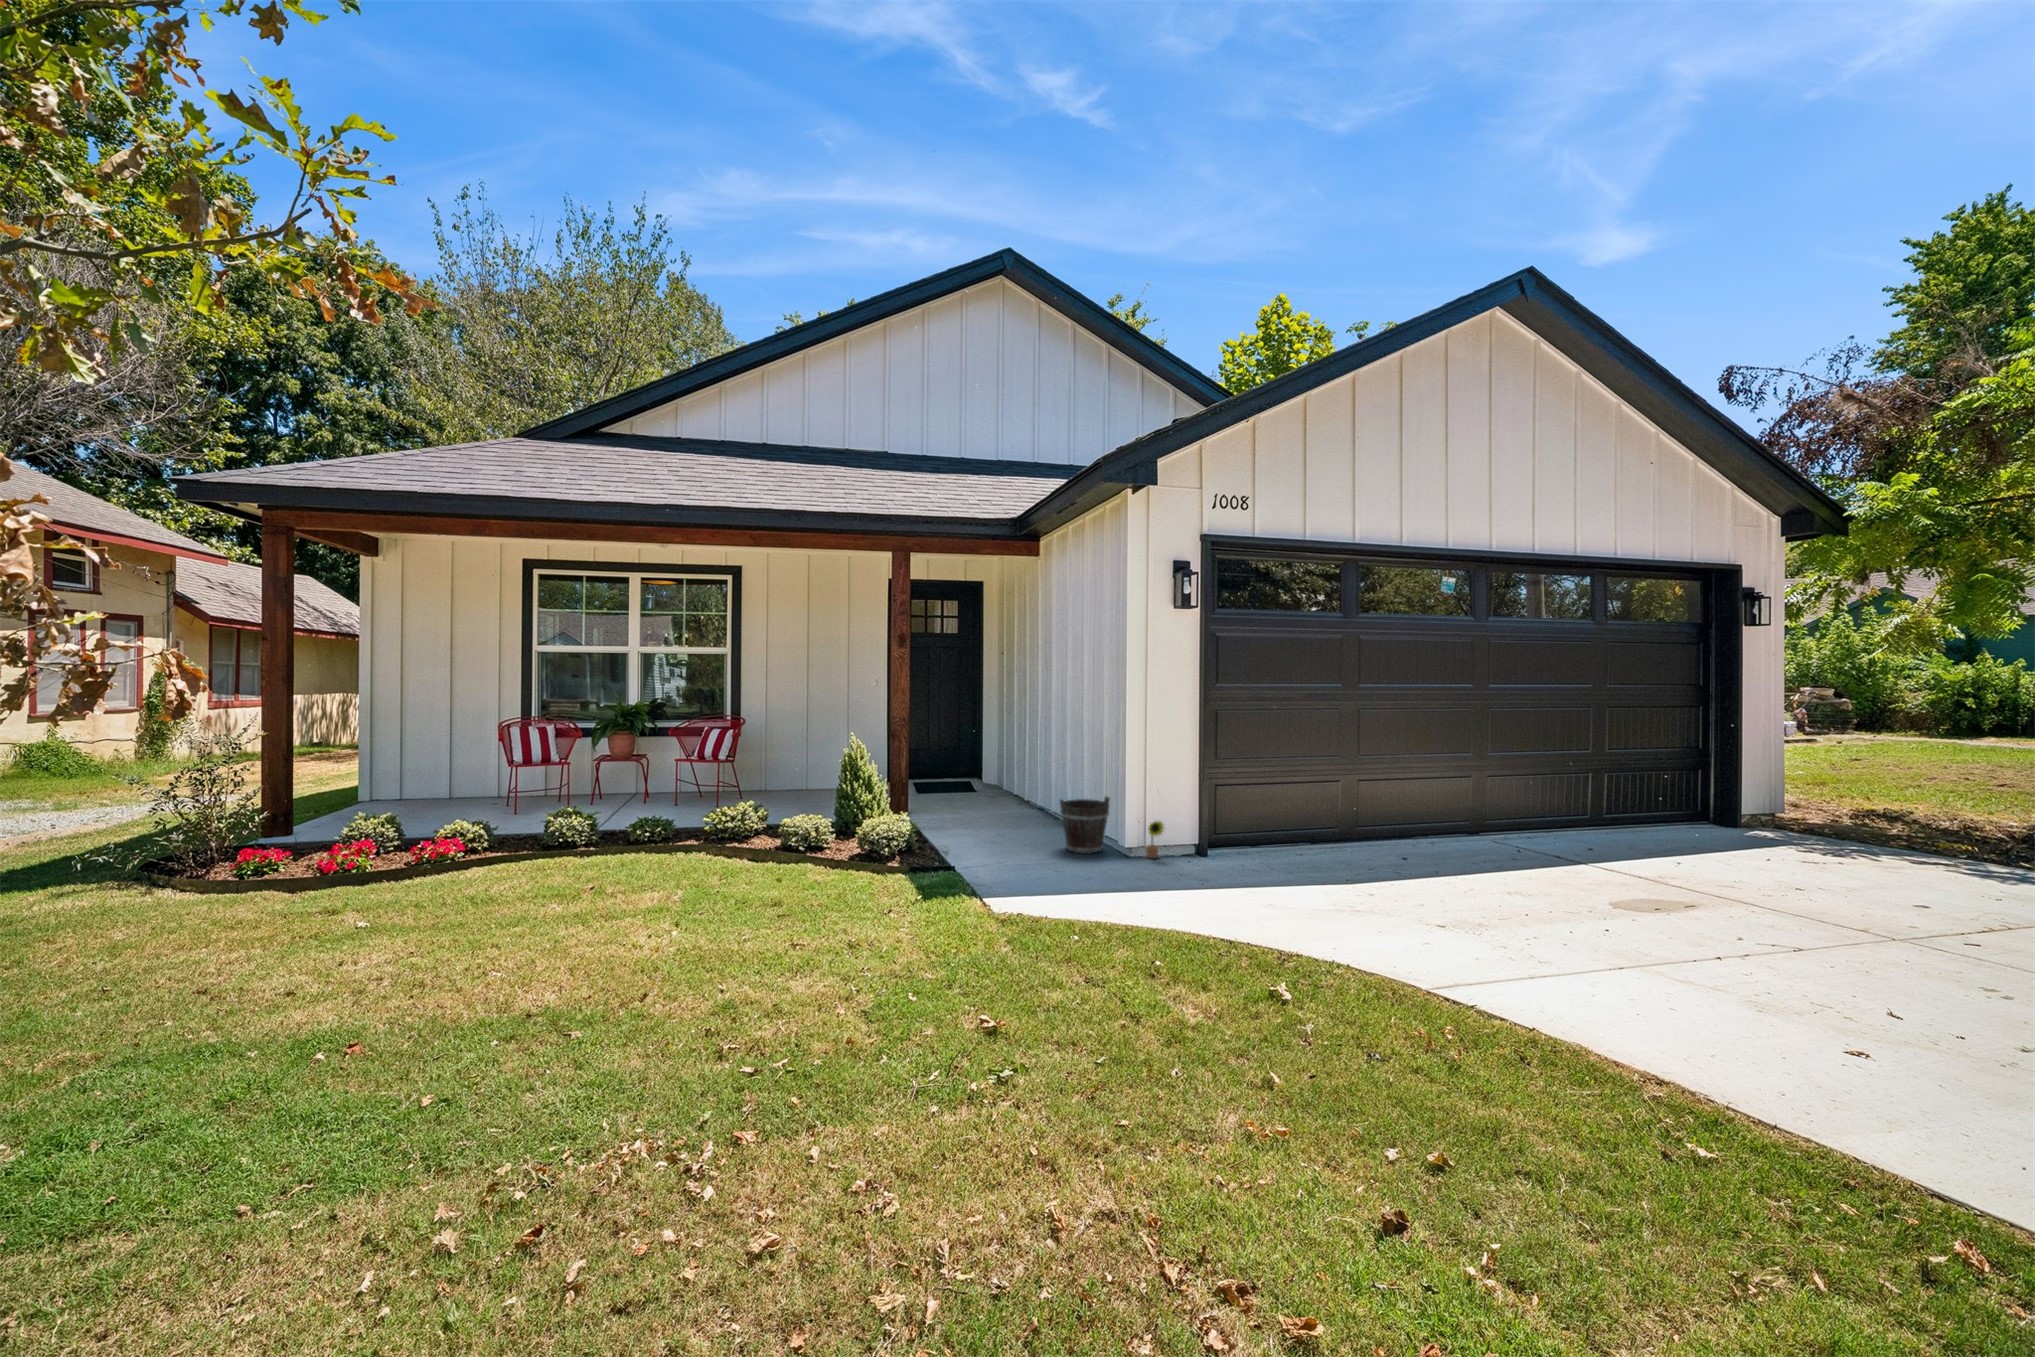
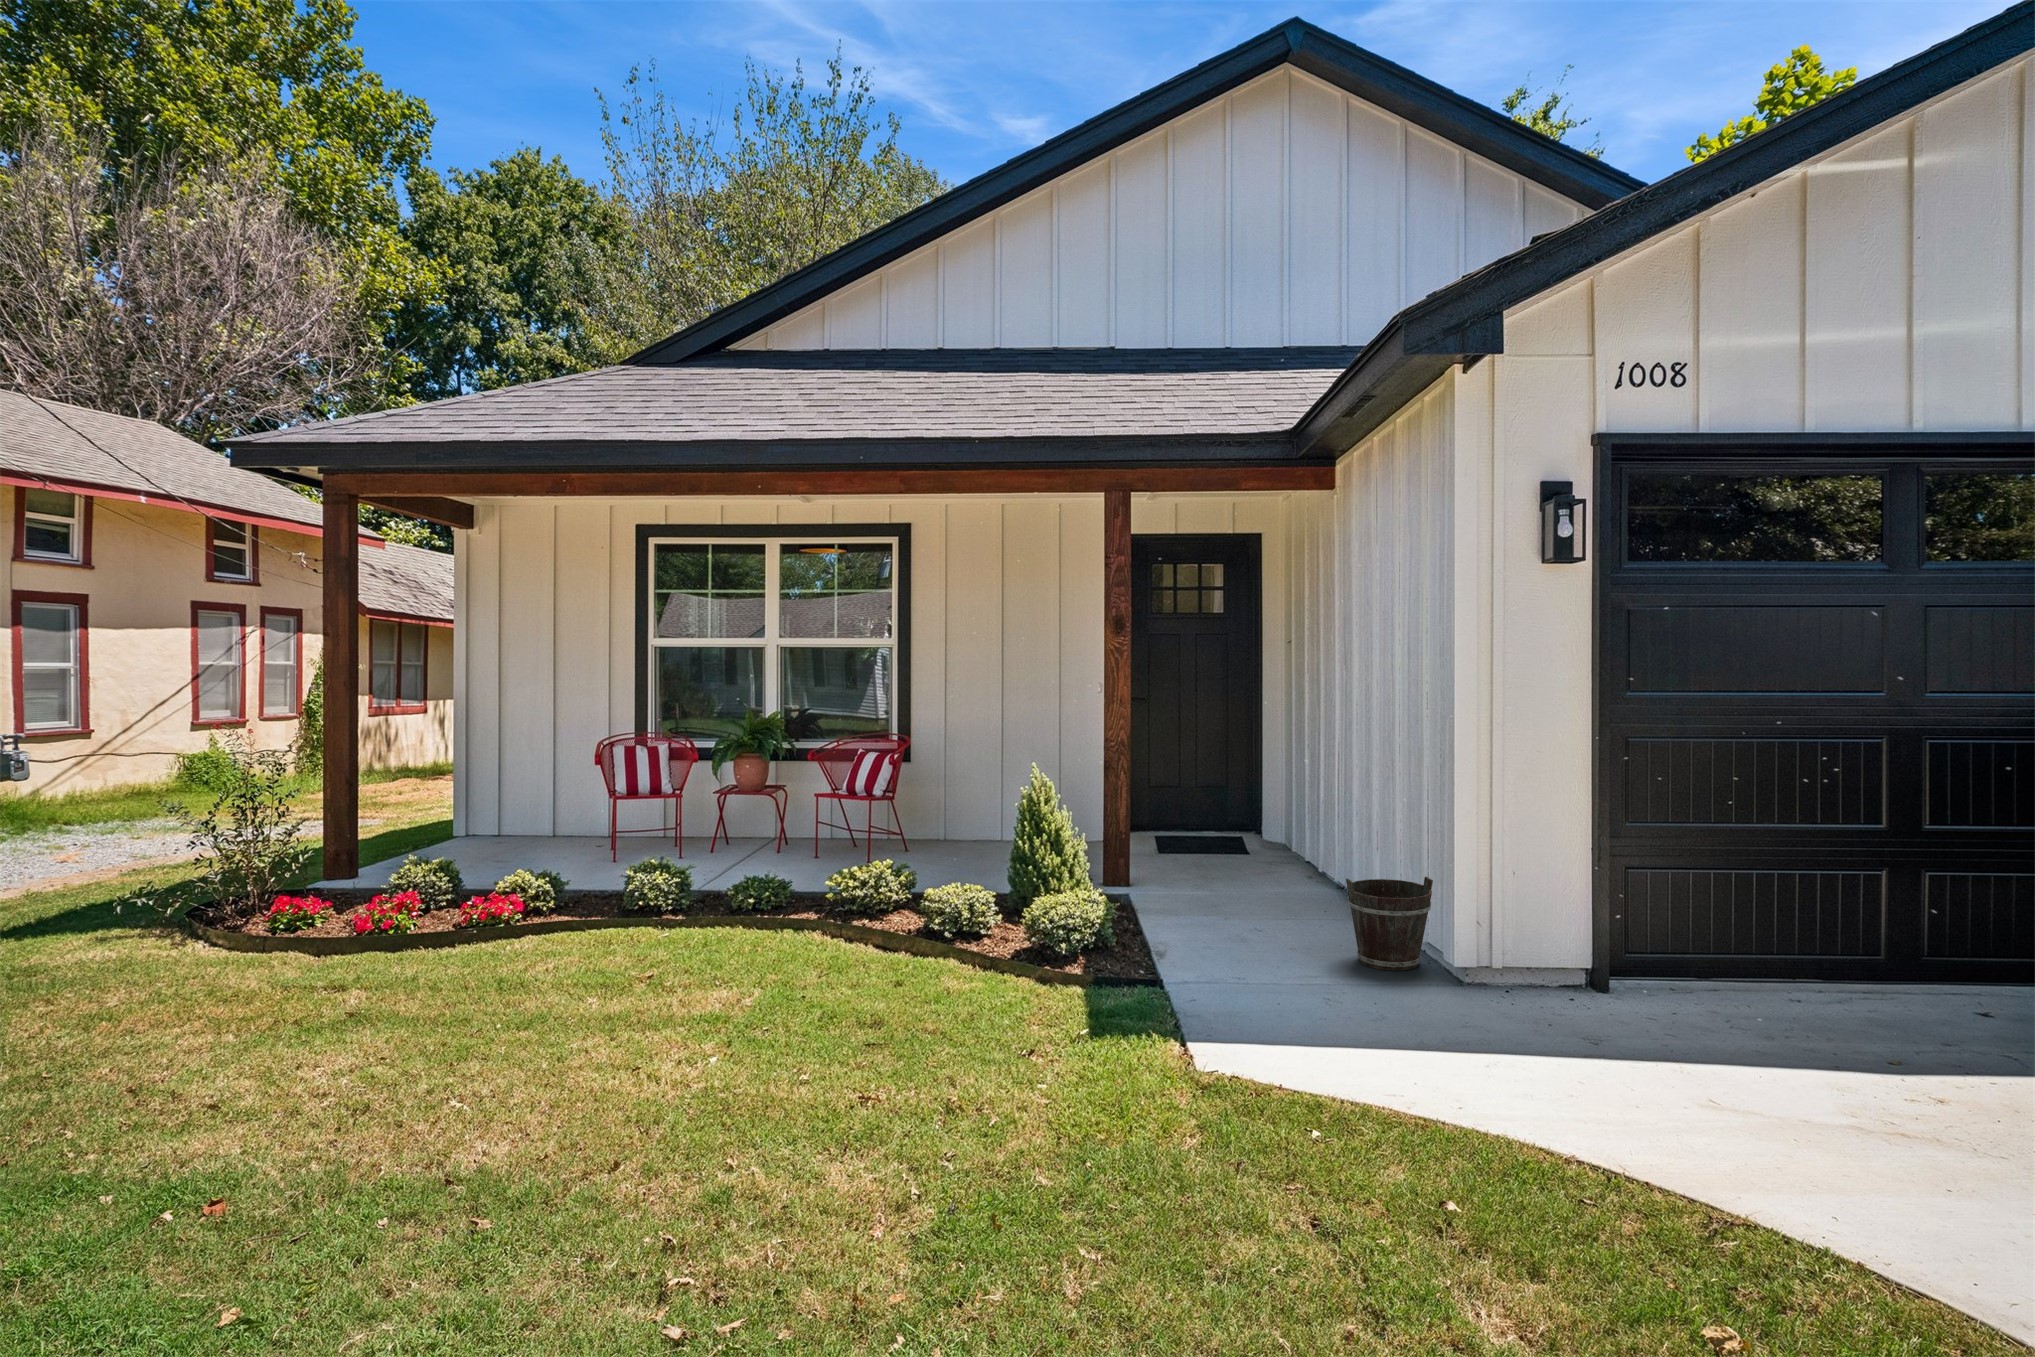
decorative plant: present [1146,821,1164,858] -> none [1495,923,1530,987]

